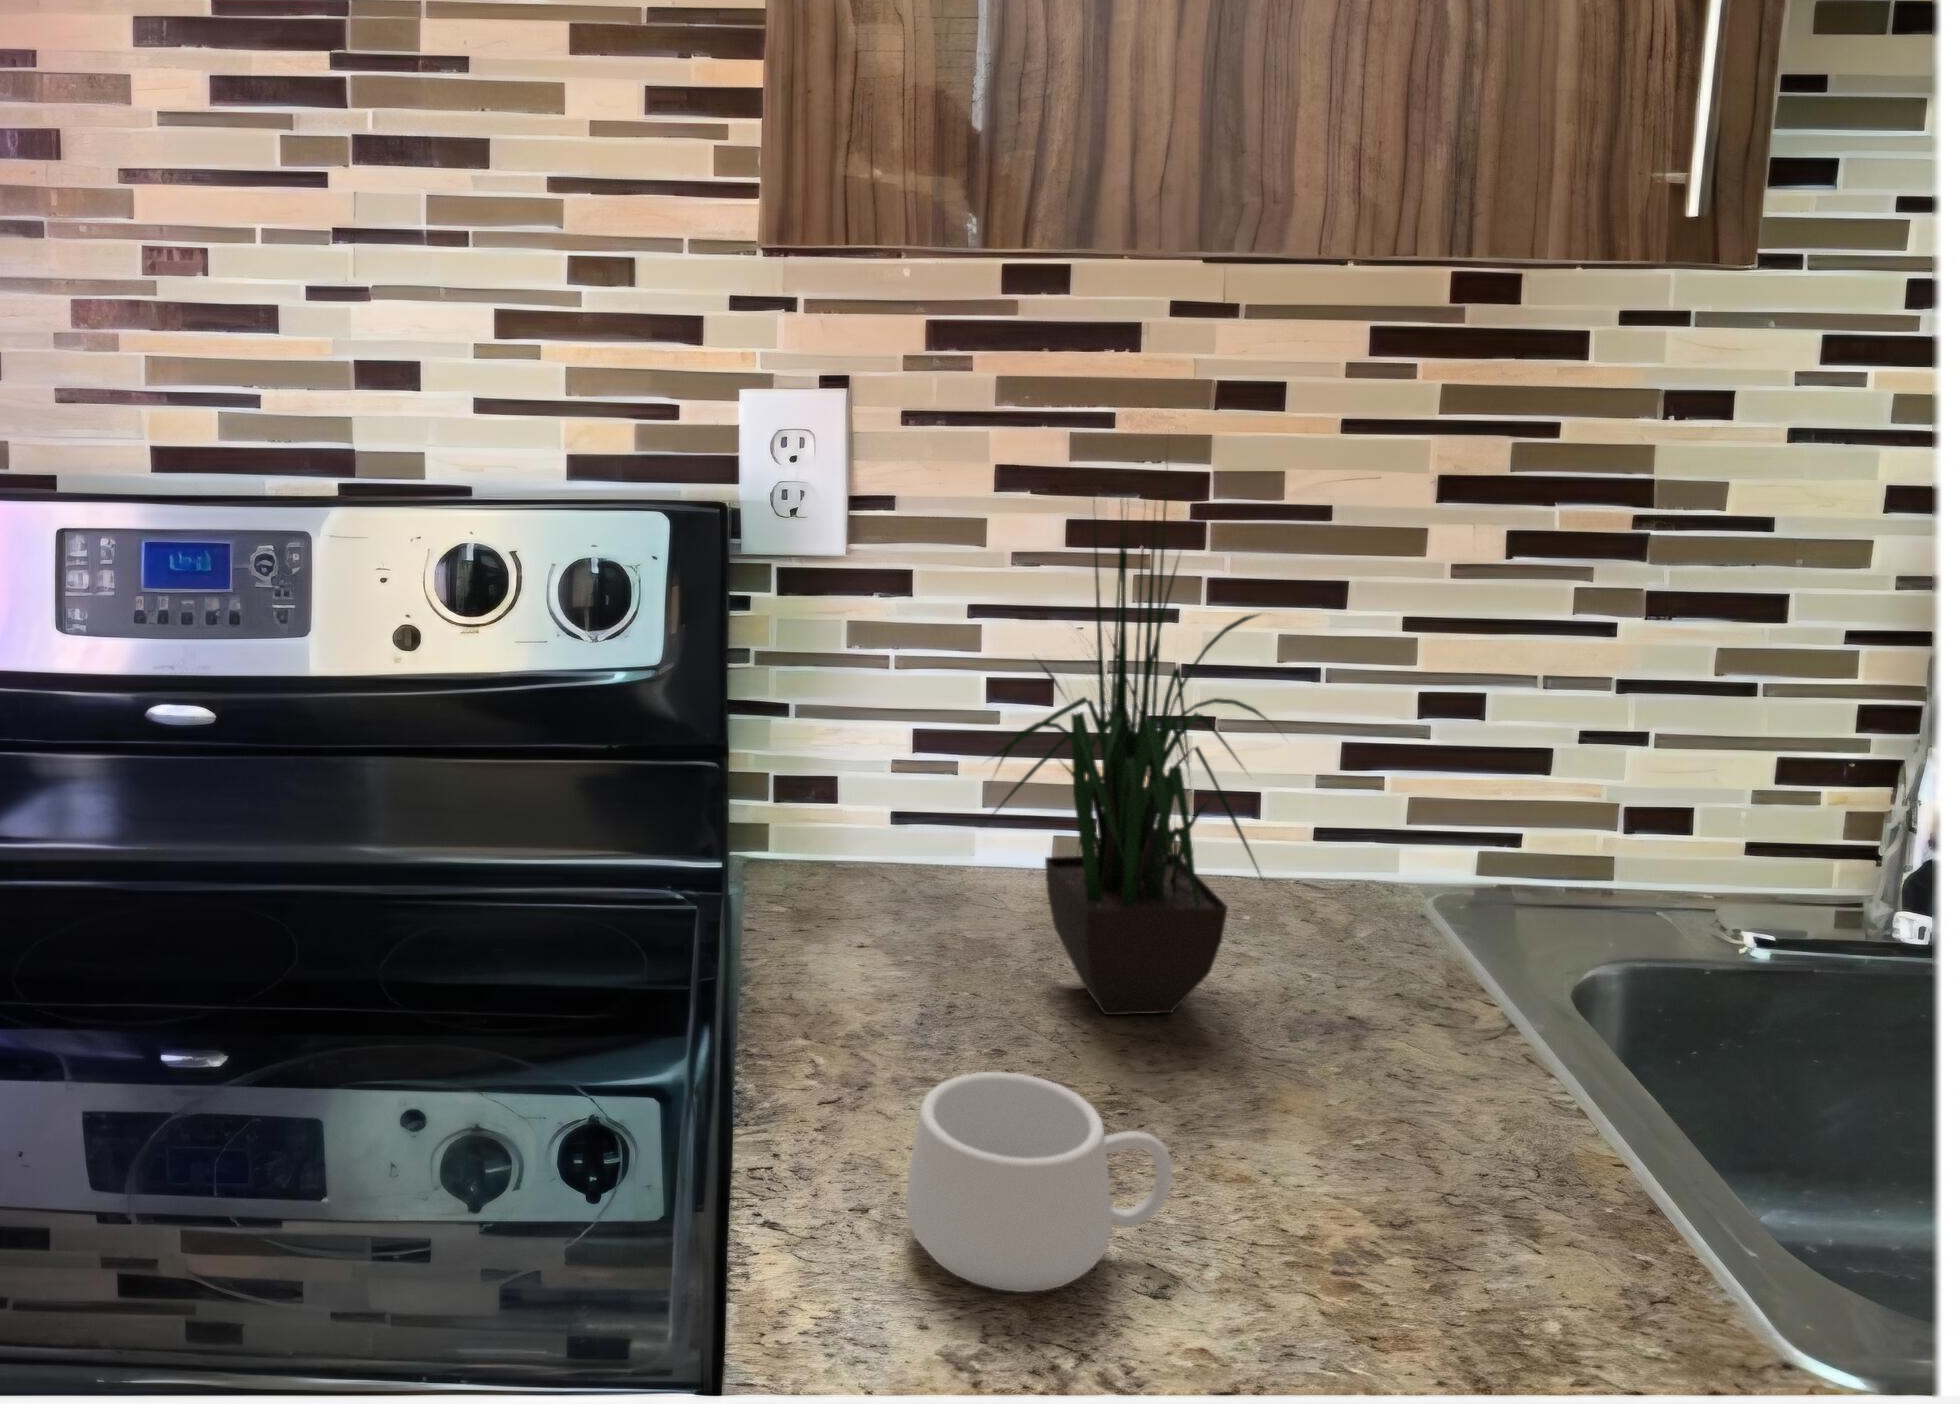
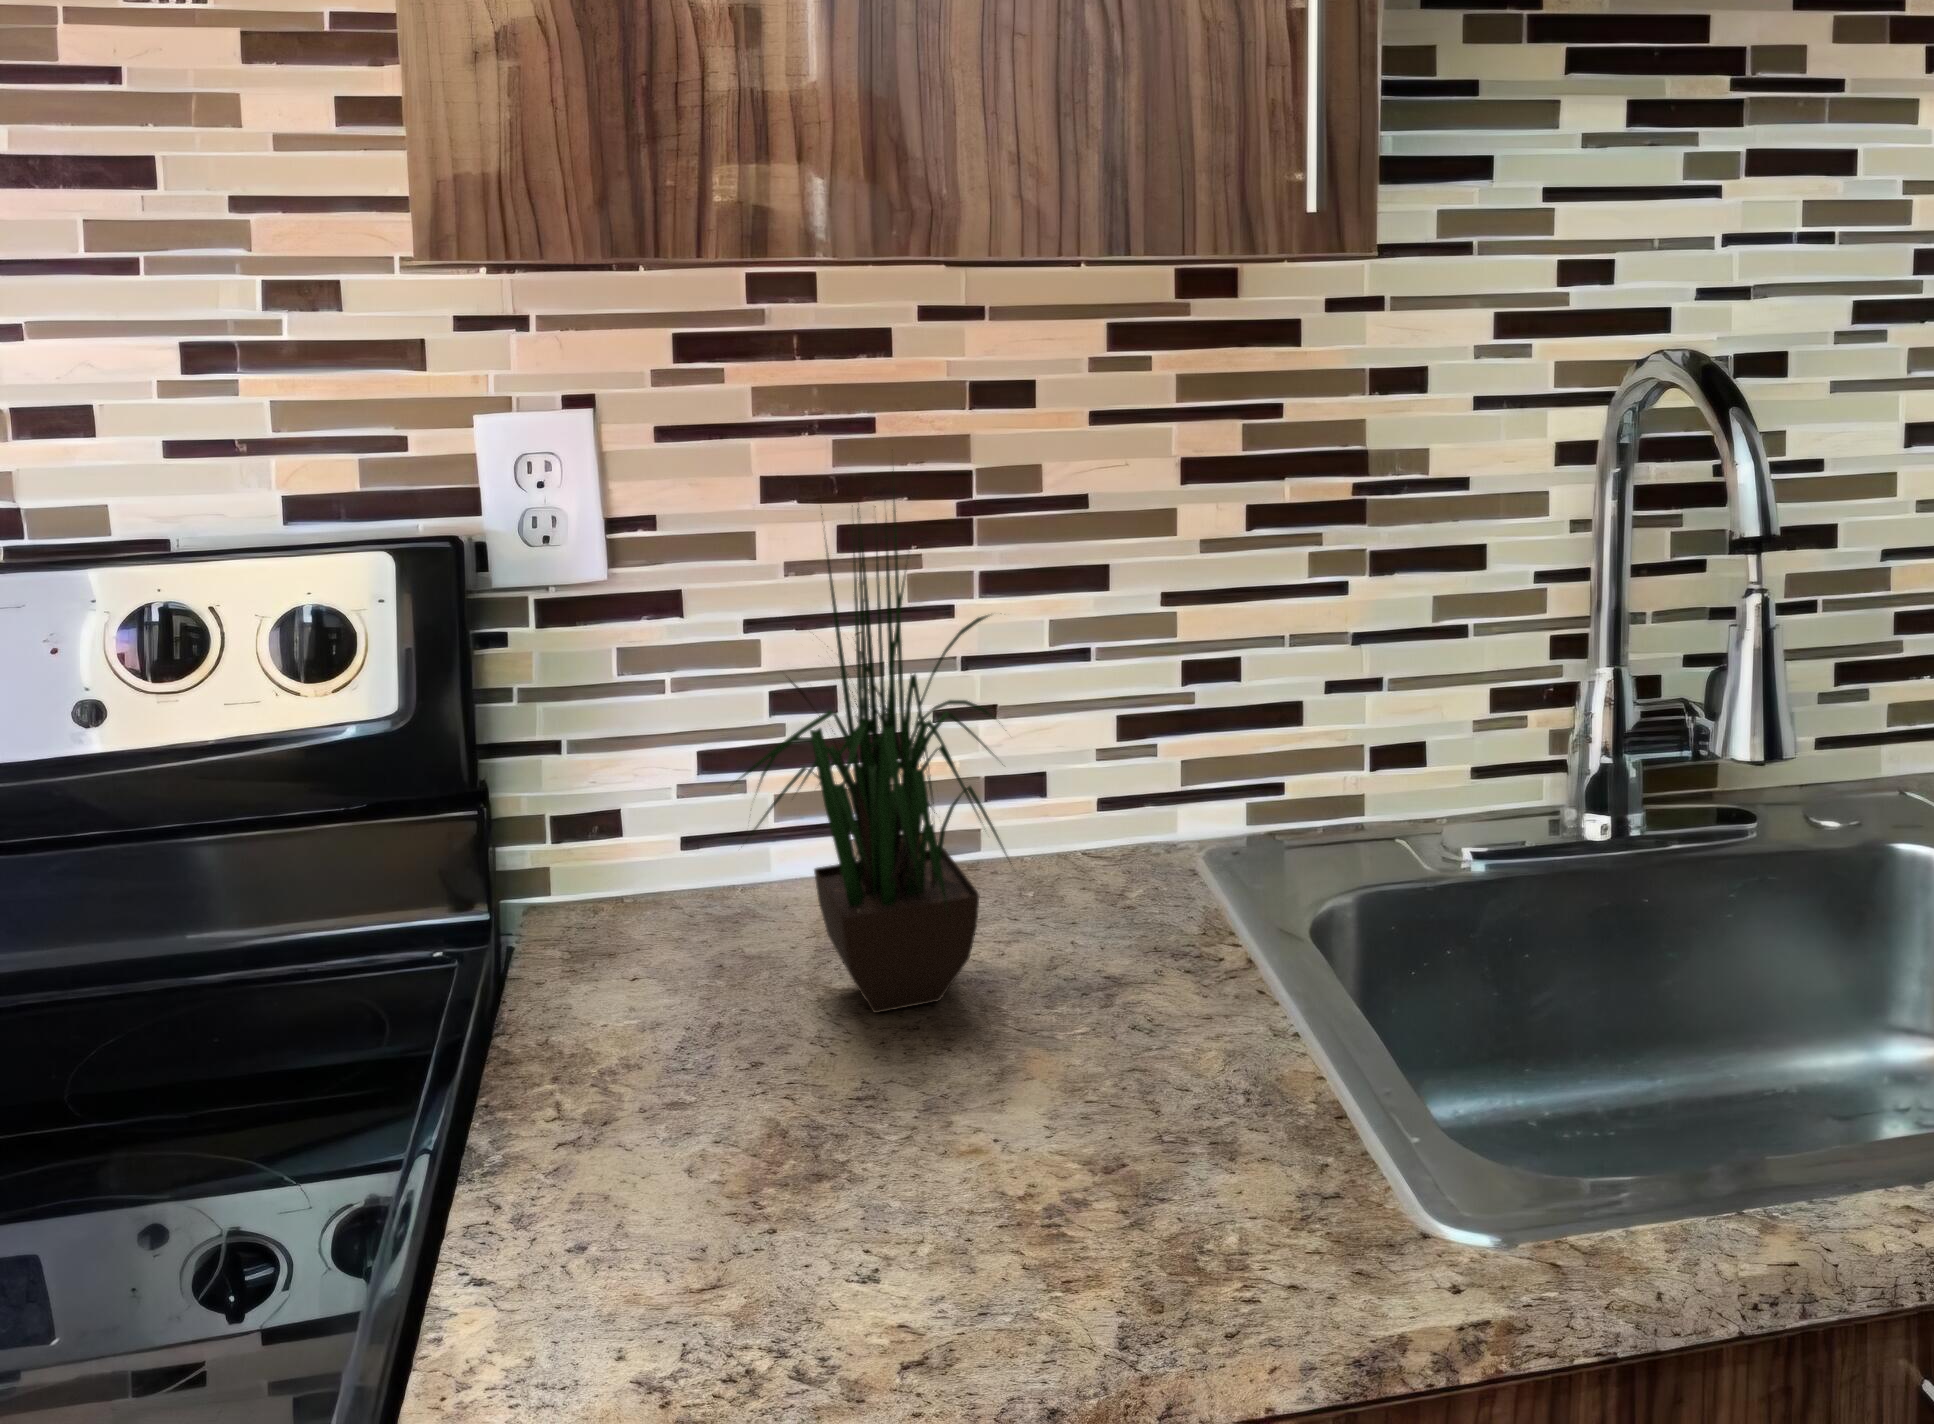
mug: present [906,1072,1172,1292] -> none [625,1093,883,1304]

